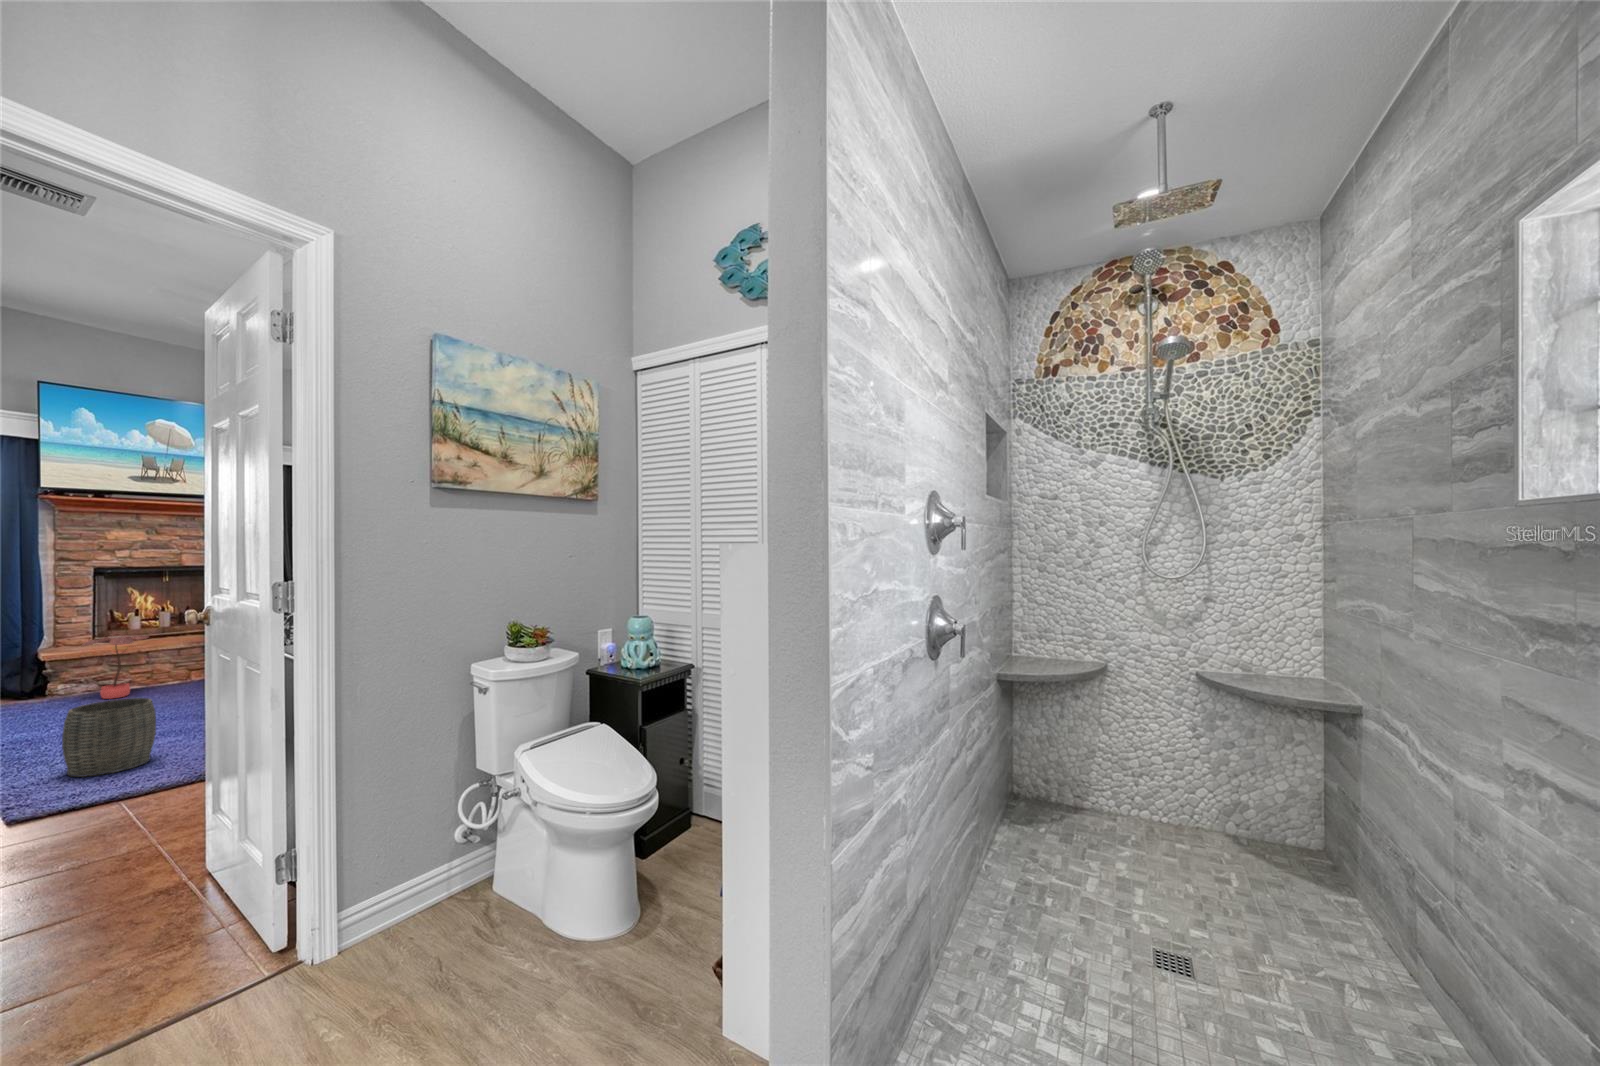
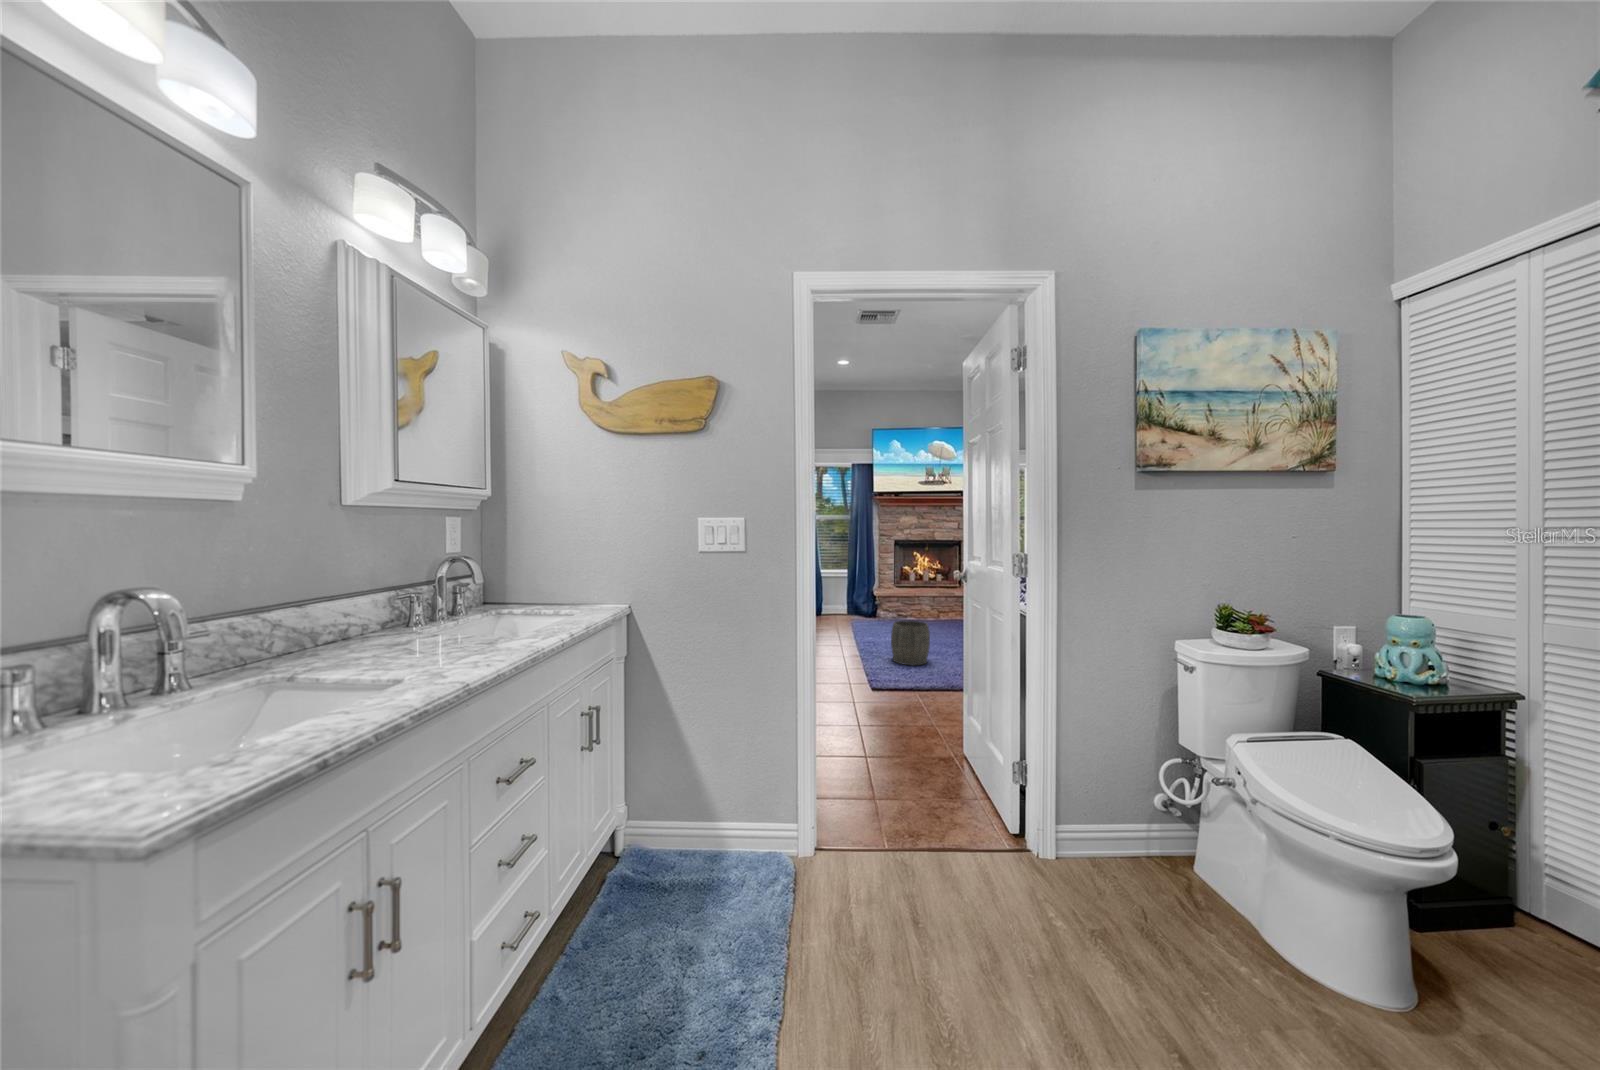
potted plant: present [82,636,149,699] -> none [892,582,921,620]

